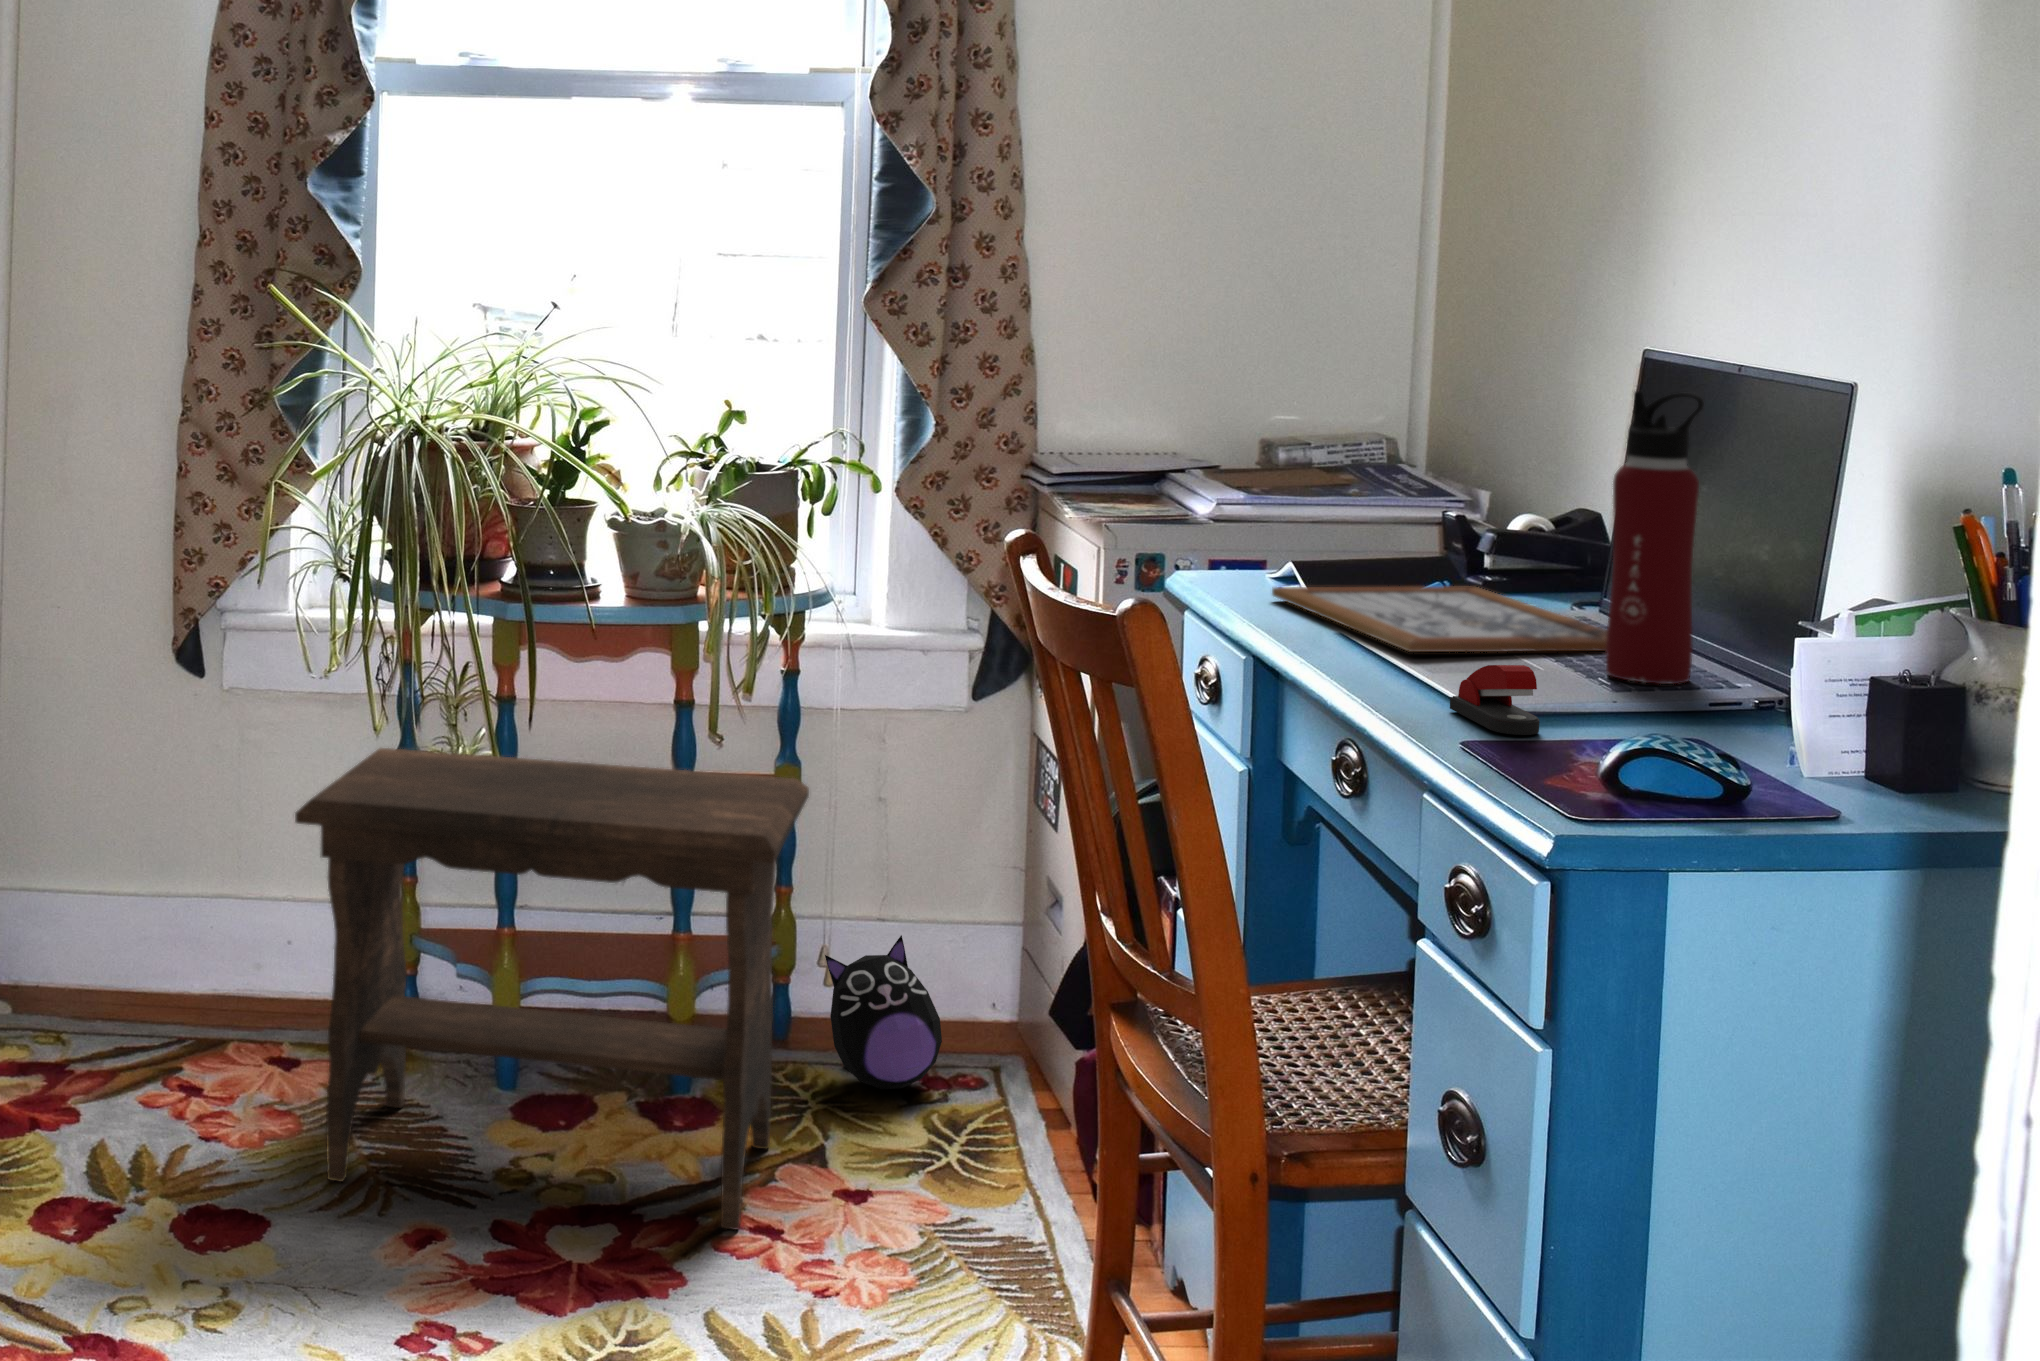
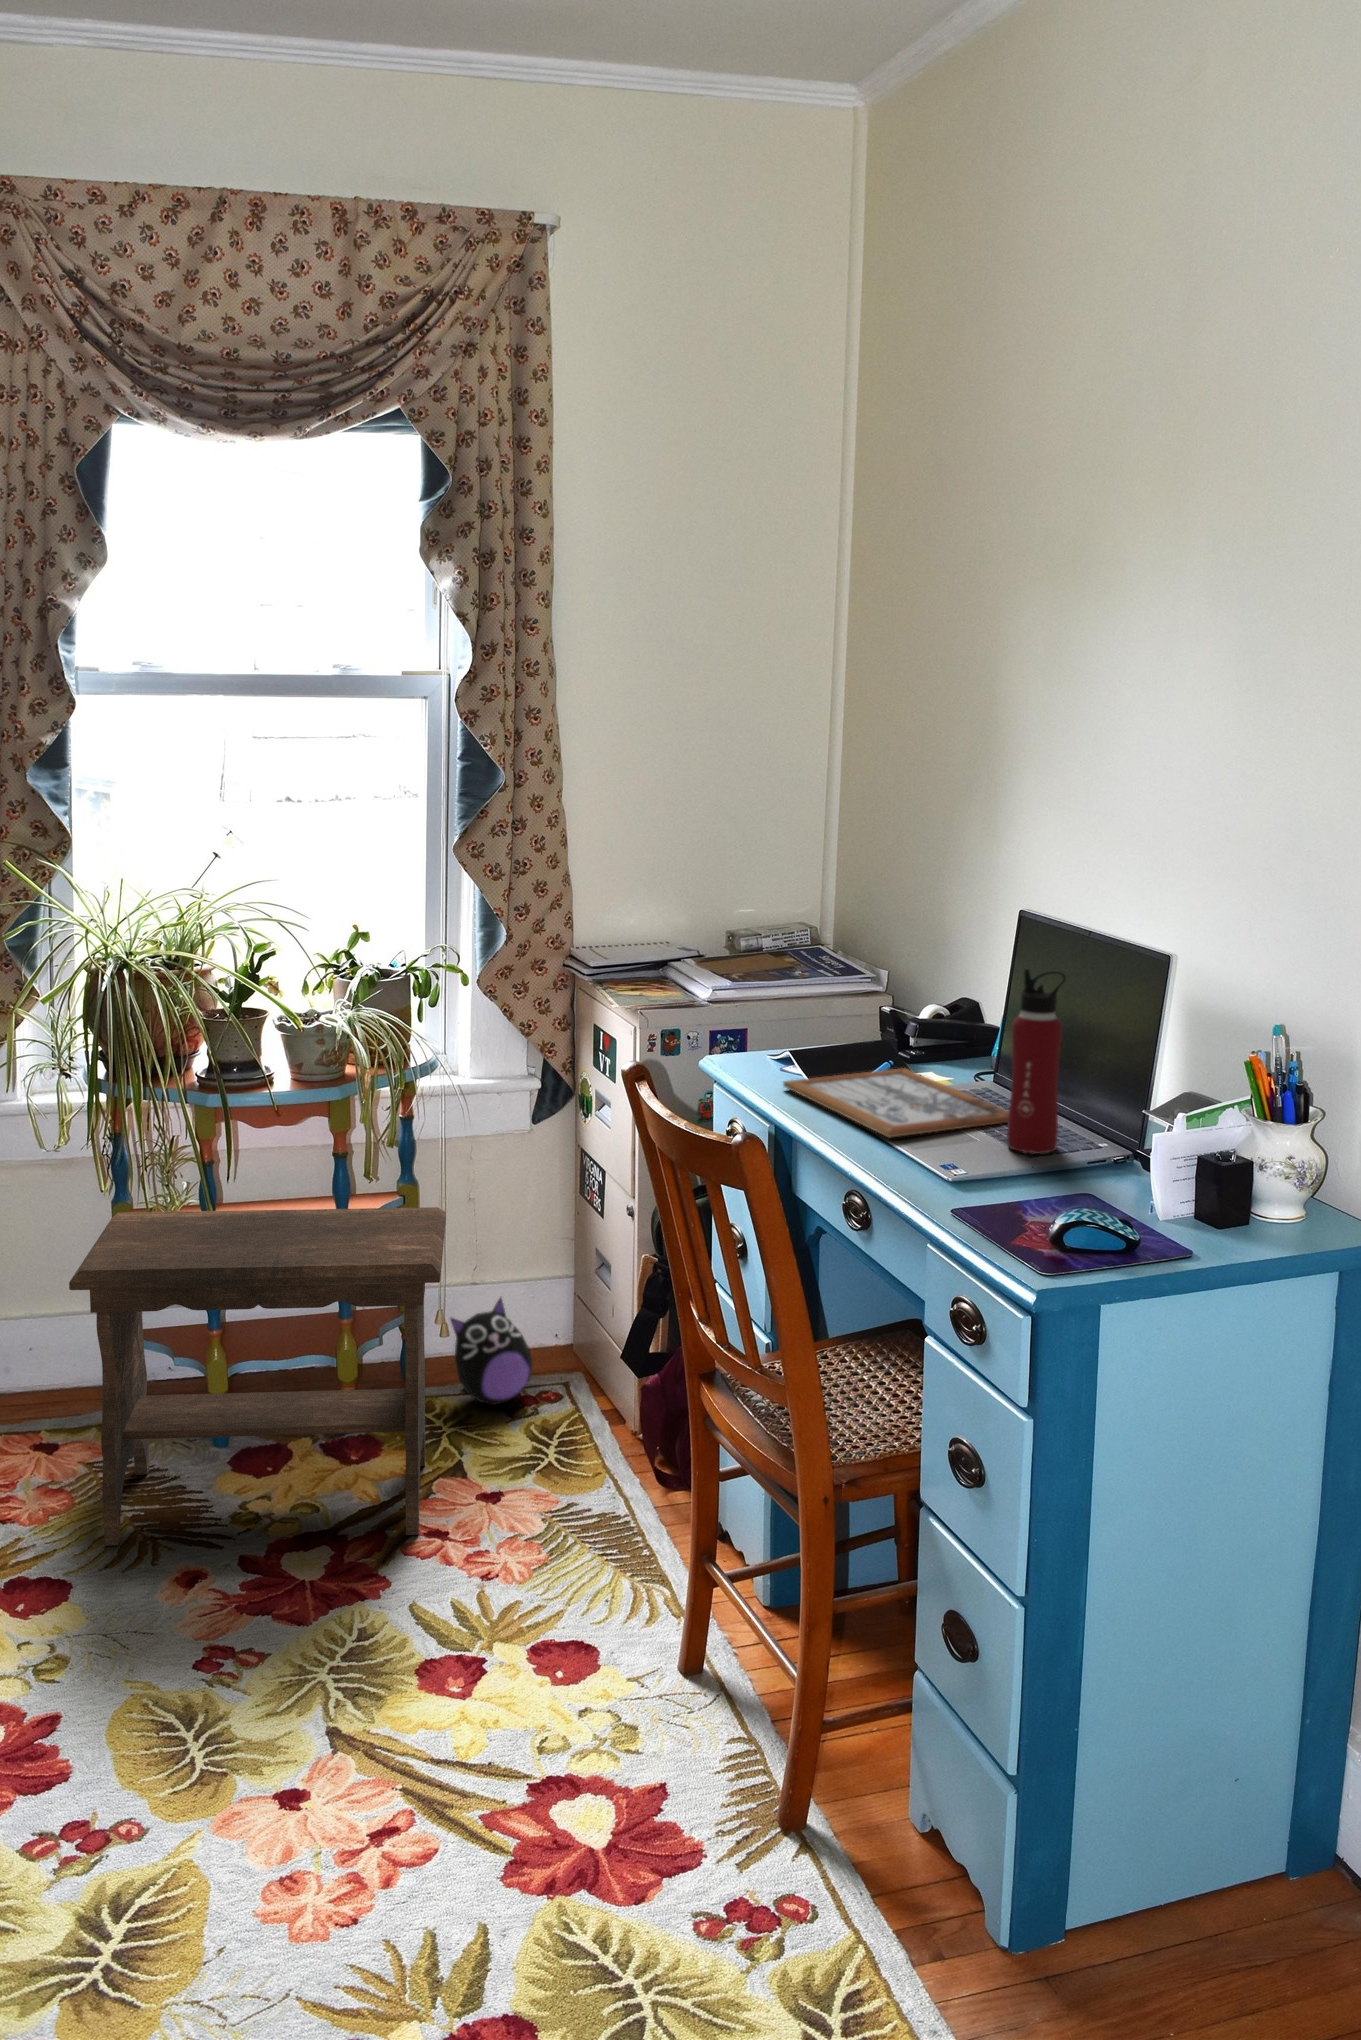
stapler: present [1450,665,1539,735] -> none [931,1164,990,1211]

